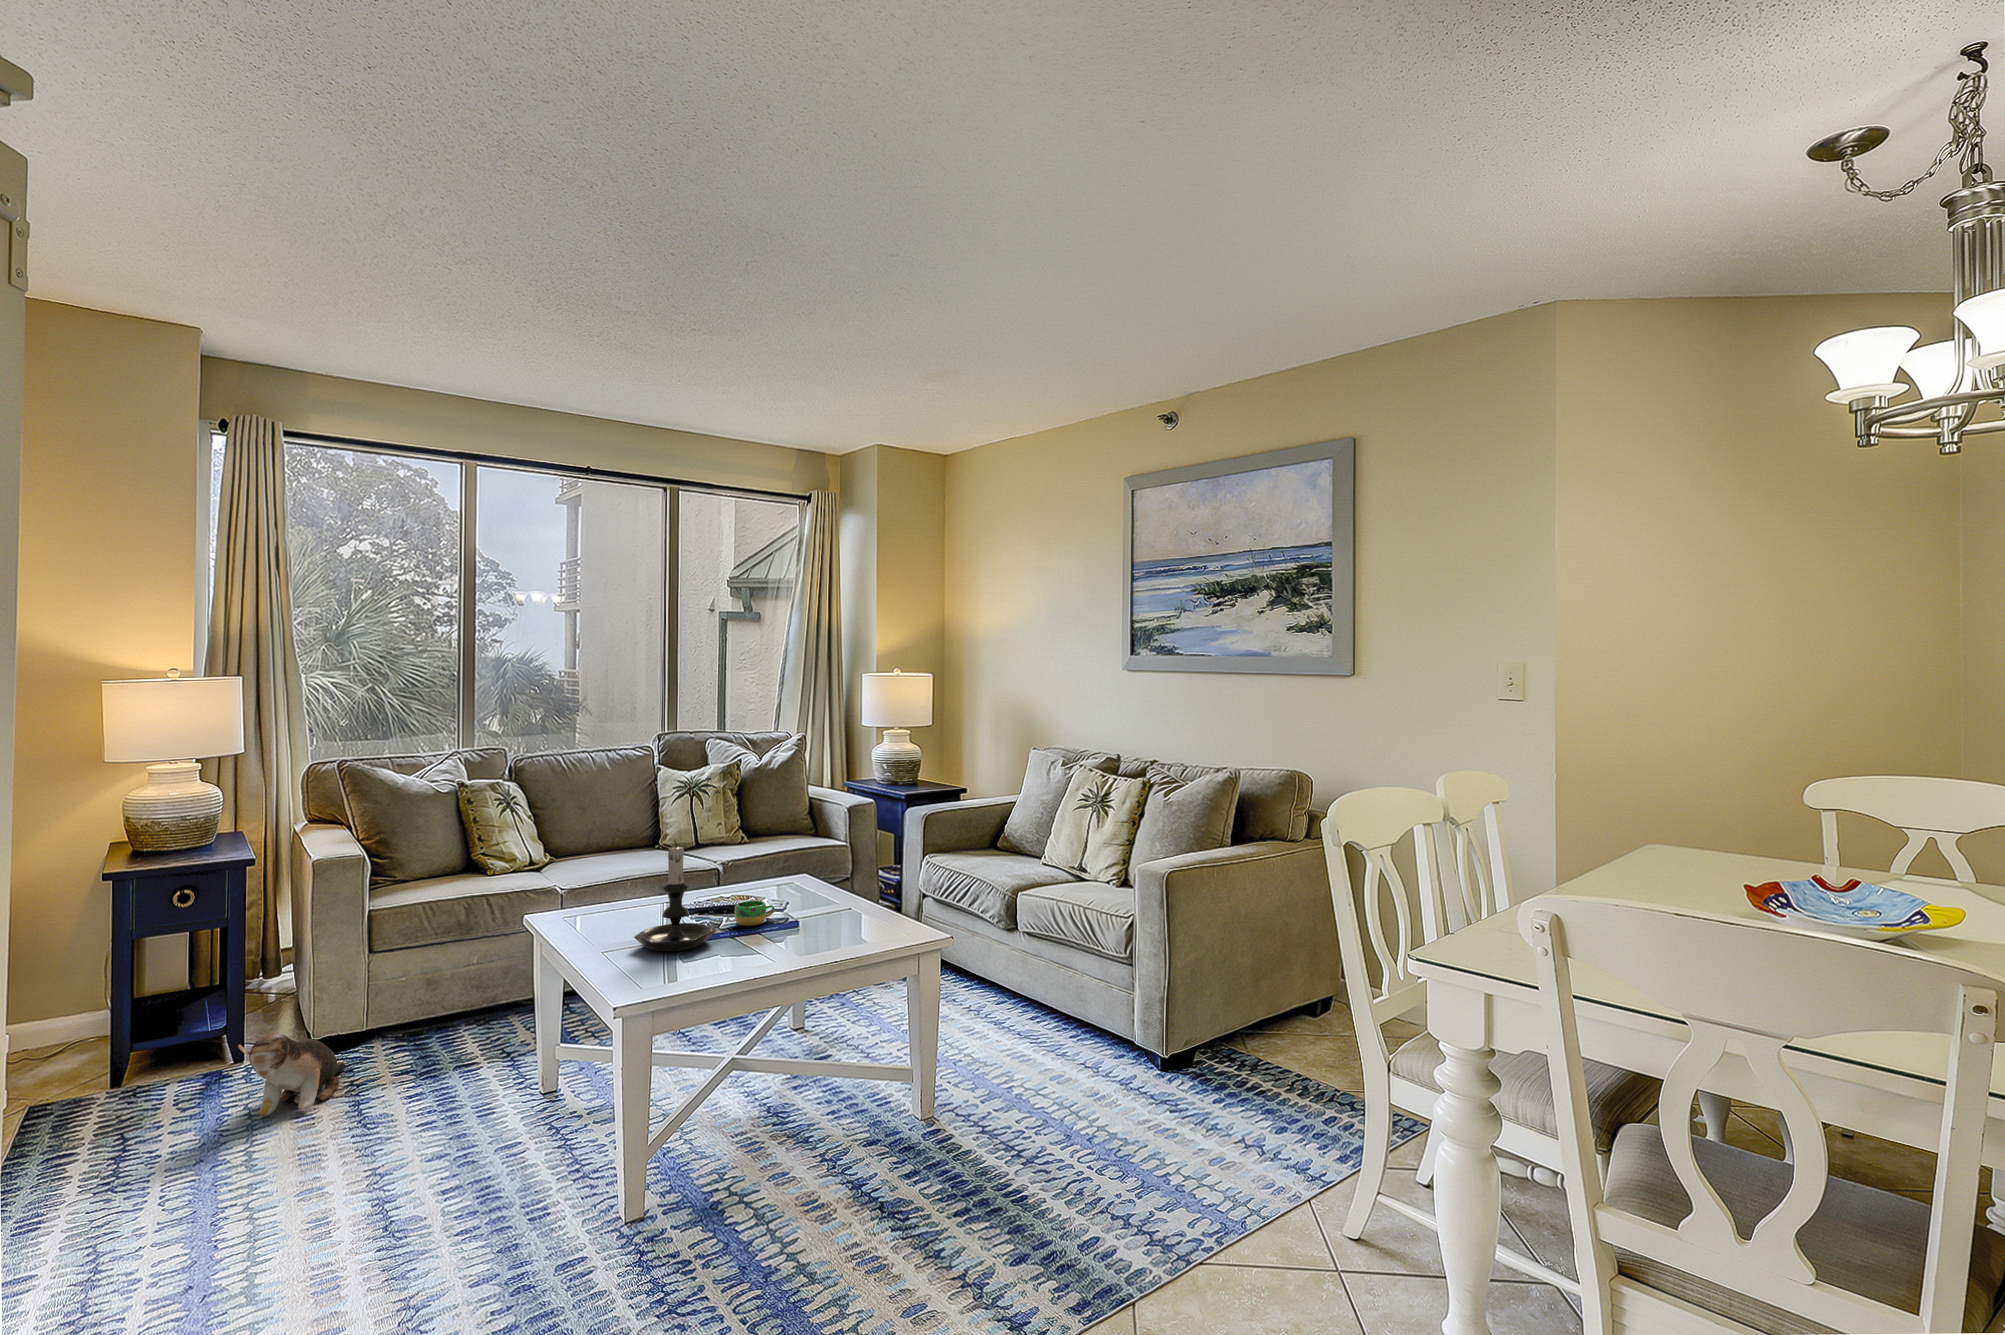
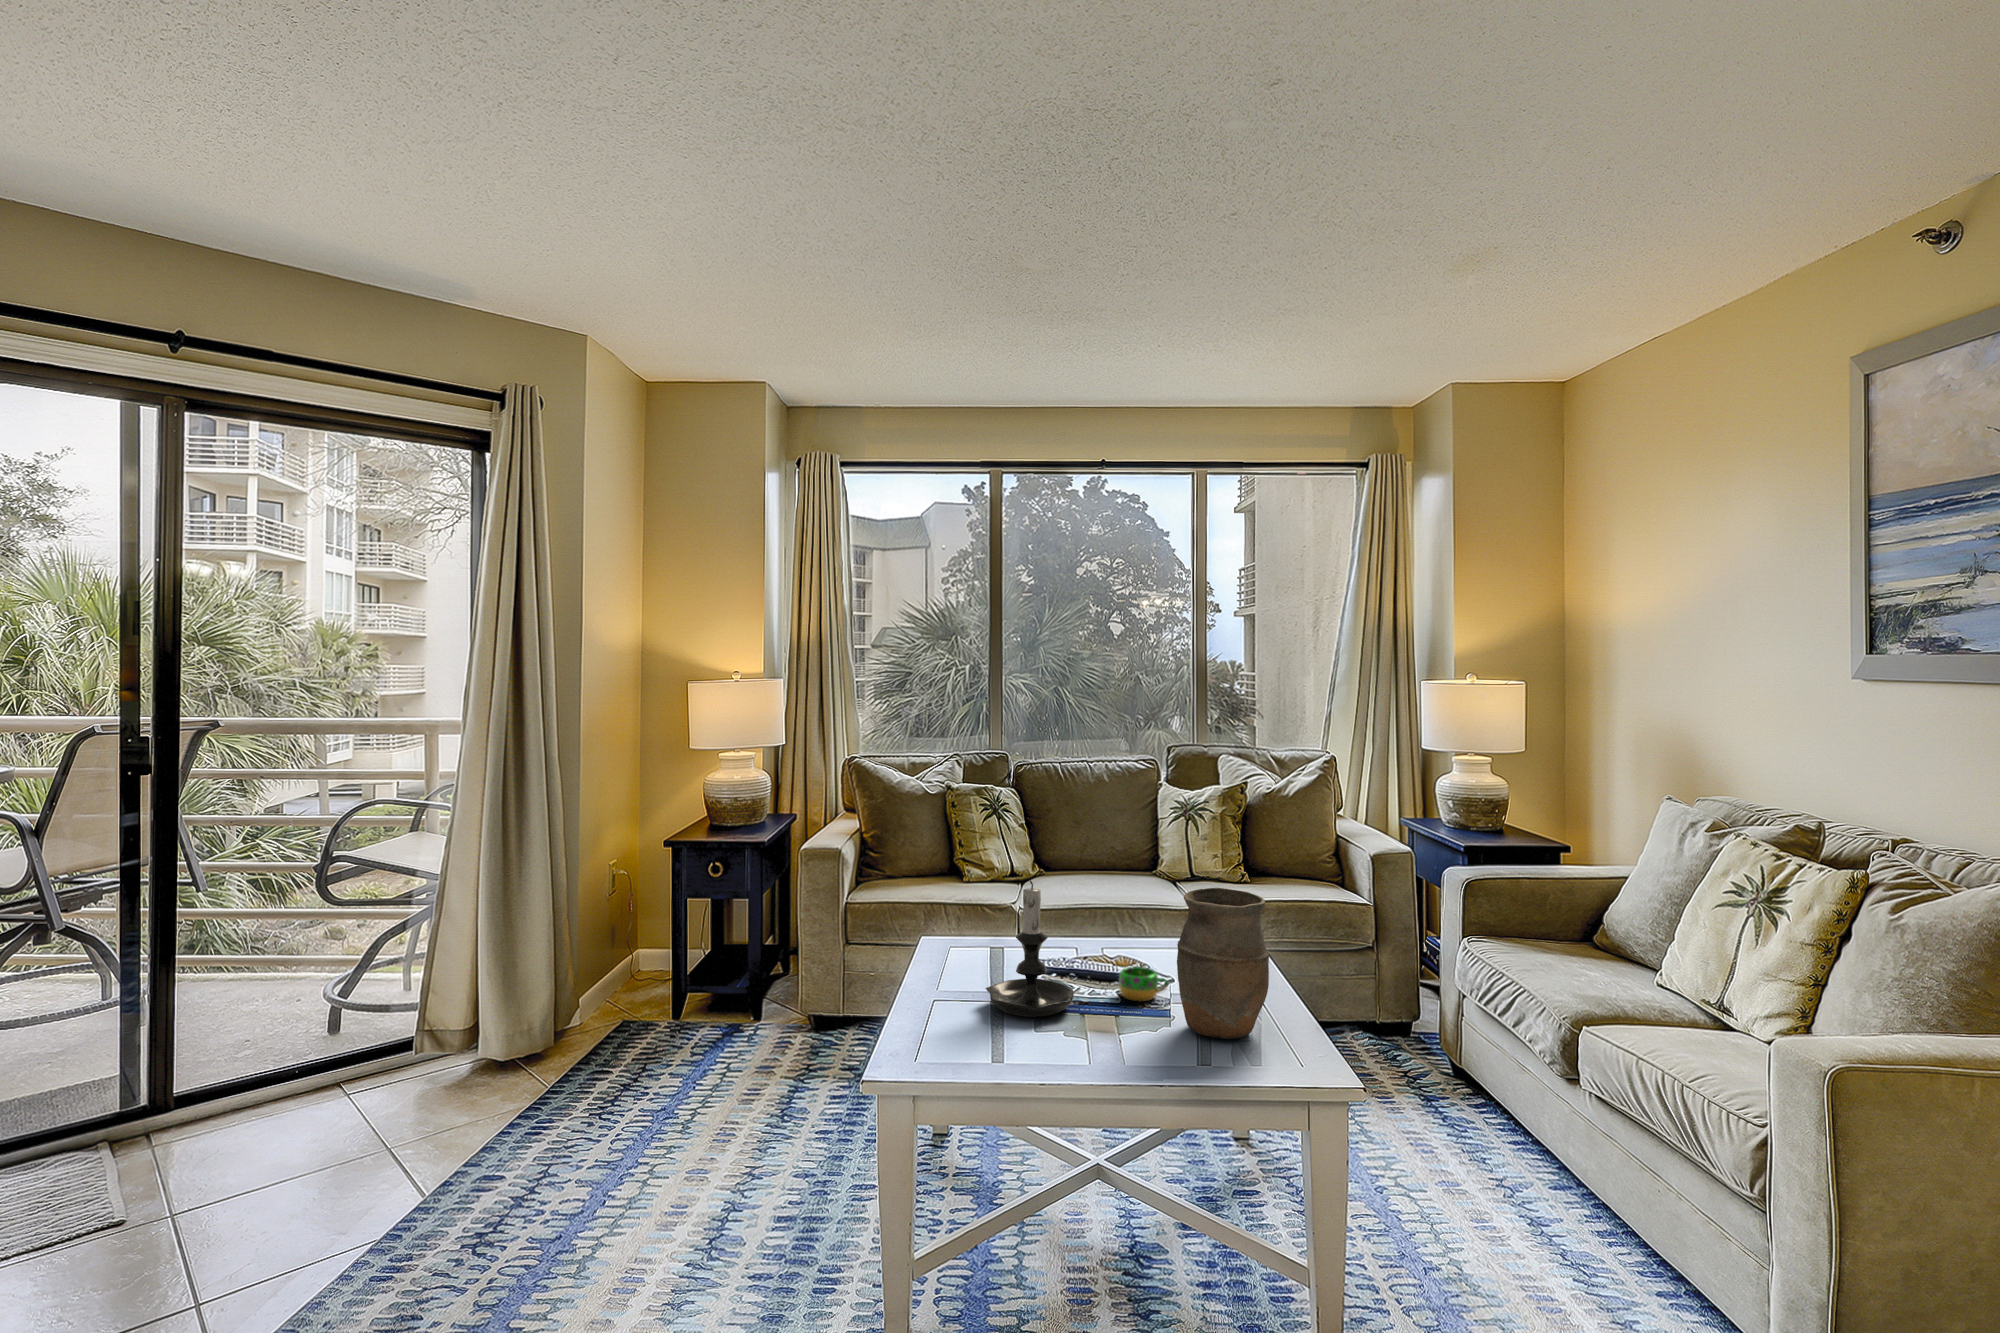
vase: none [797,828,865,934] -> present [1177,888,1269,1039]
plush toy: present [238,1032,345,1116] -> none [701,1007,812,1086]

